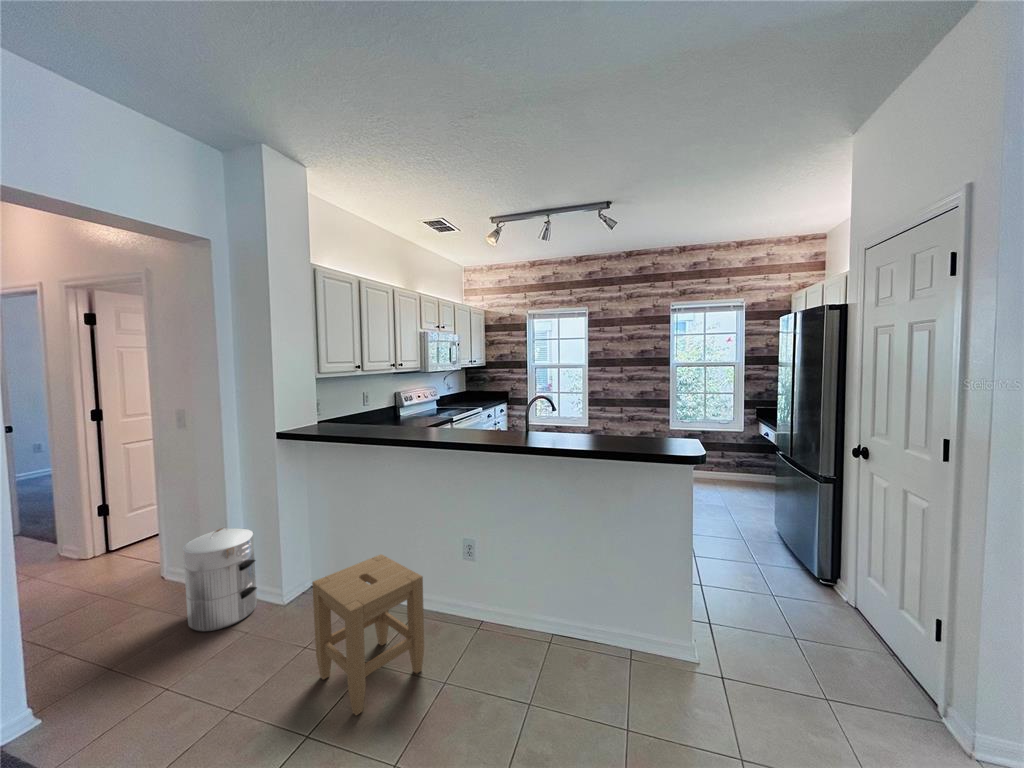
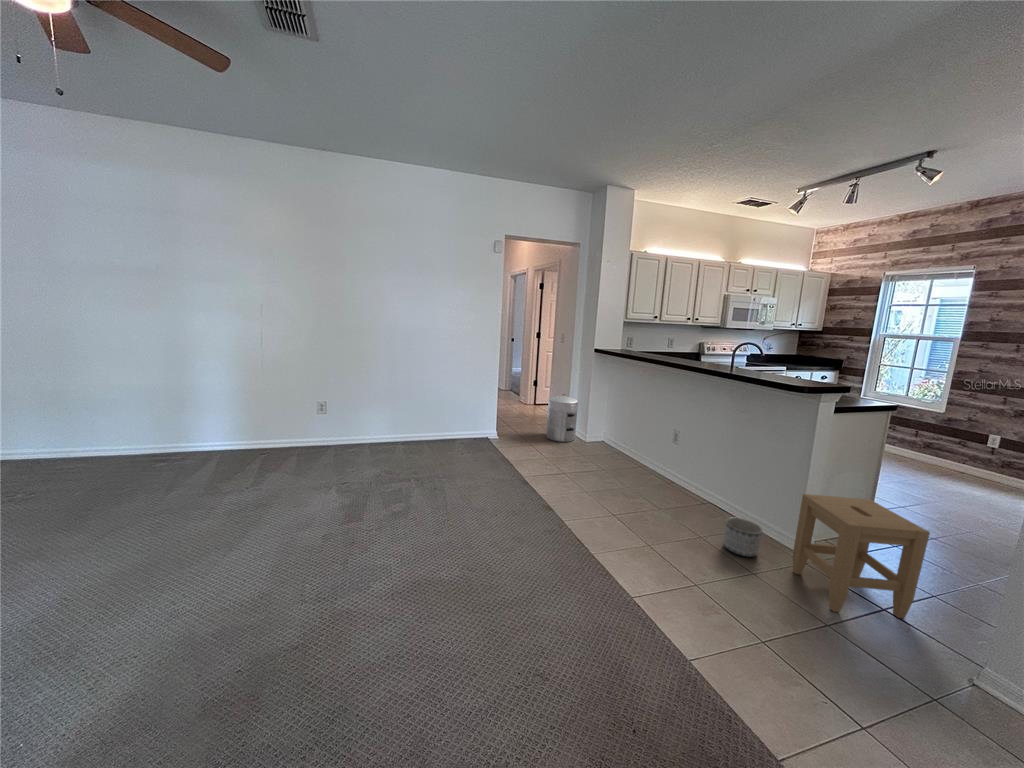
stool: present [312,554,424,715] -> present [793,494,930,618]
planter: none [632,649,681,718] -> present [724,518,763,557]

